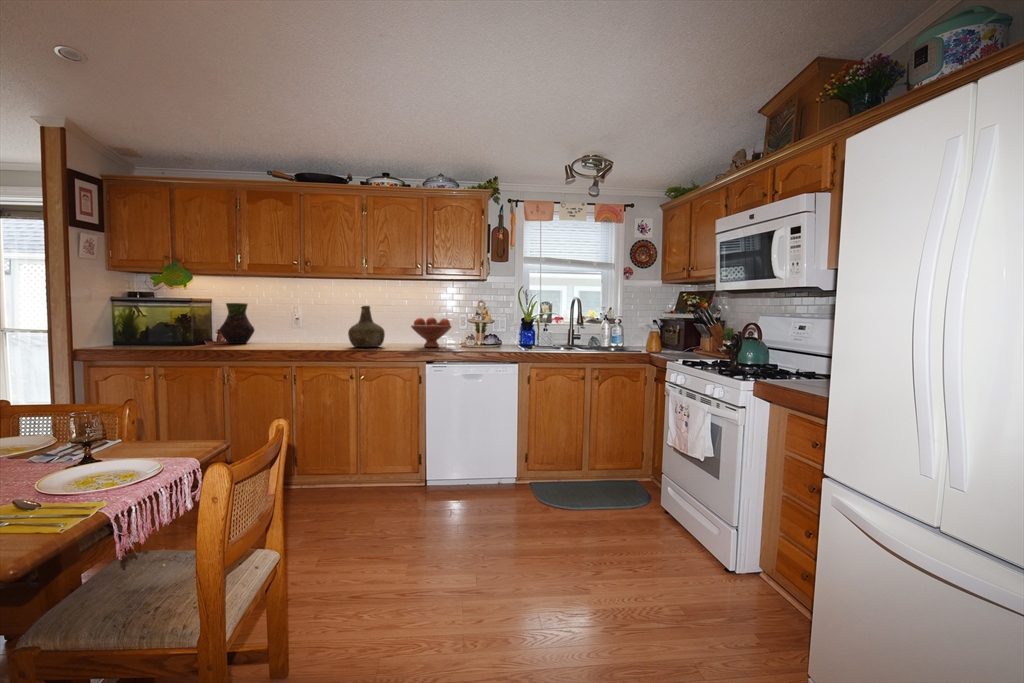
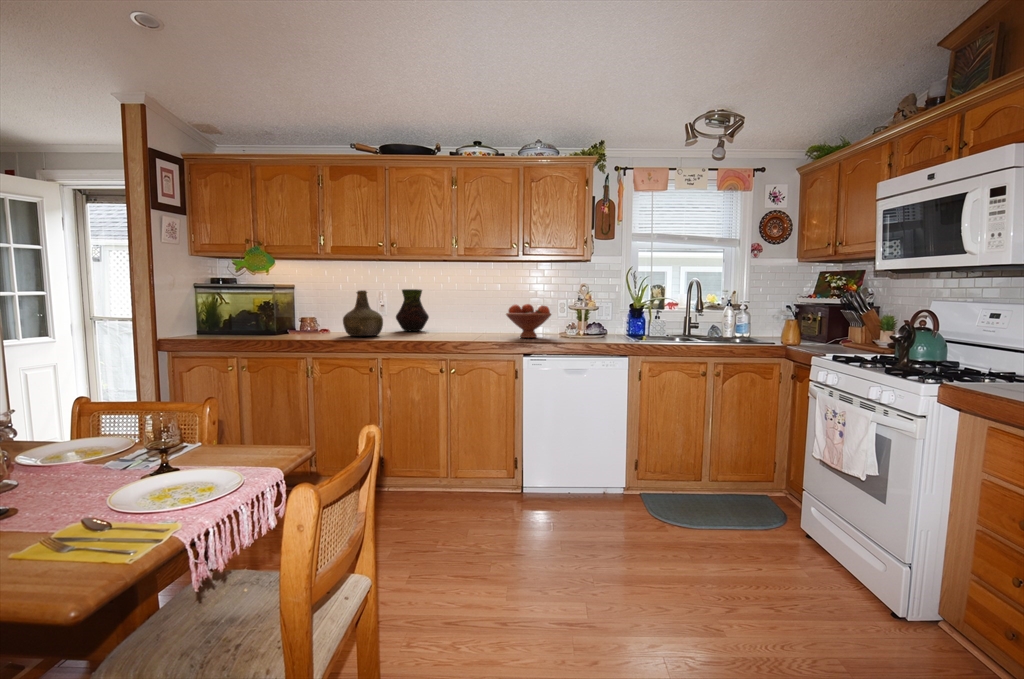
vase: present [220,303,254,344] -> present [396,289,429,331]
bottle: present [348,306,385,347] -> present [343,290,383,336]

